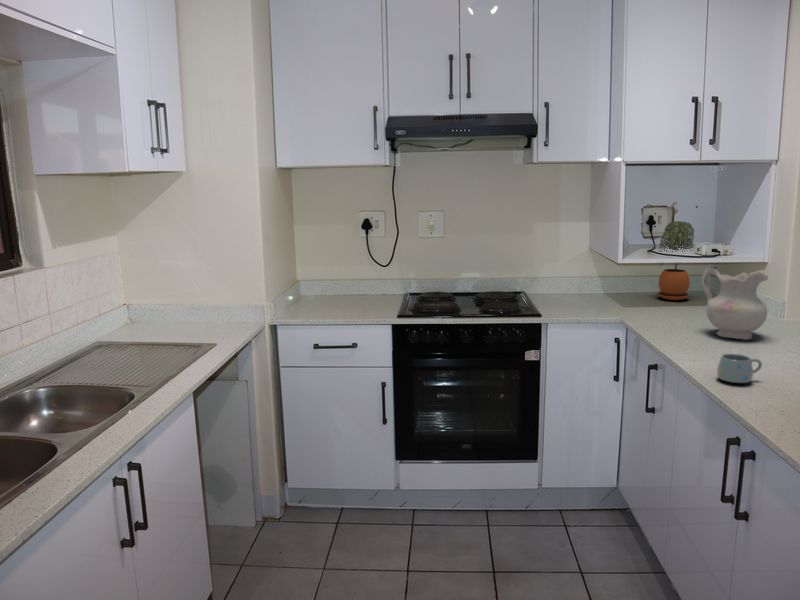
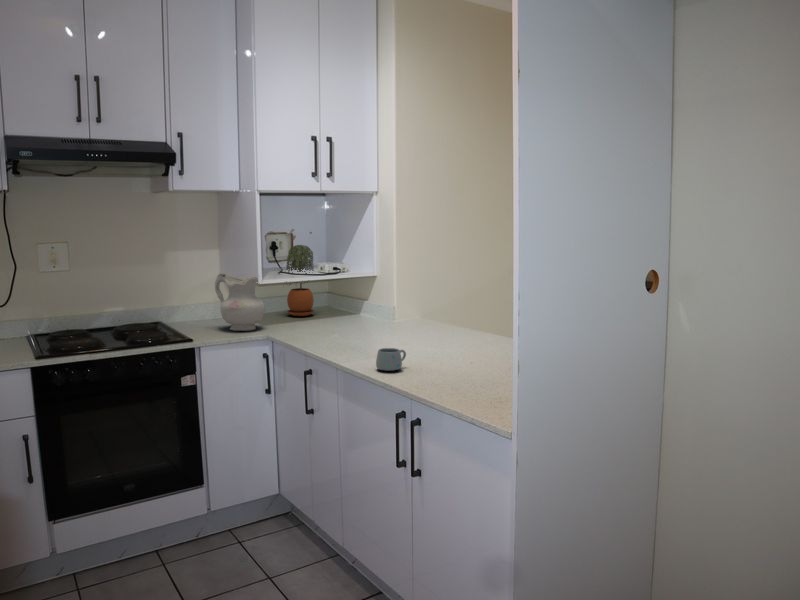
ceramic pitcher: present [702,265,768,340] -> present [215,274,264,331]

